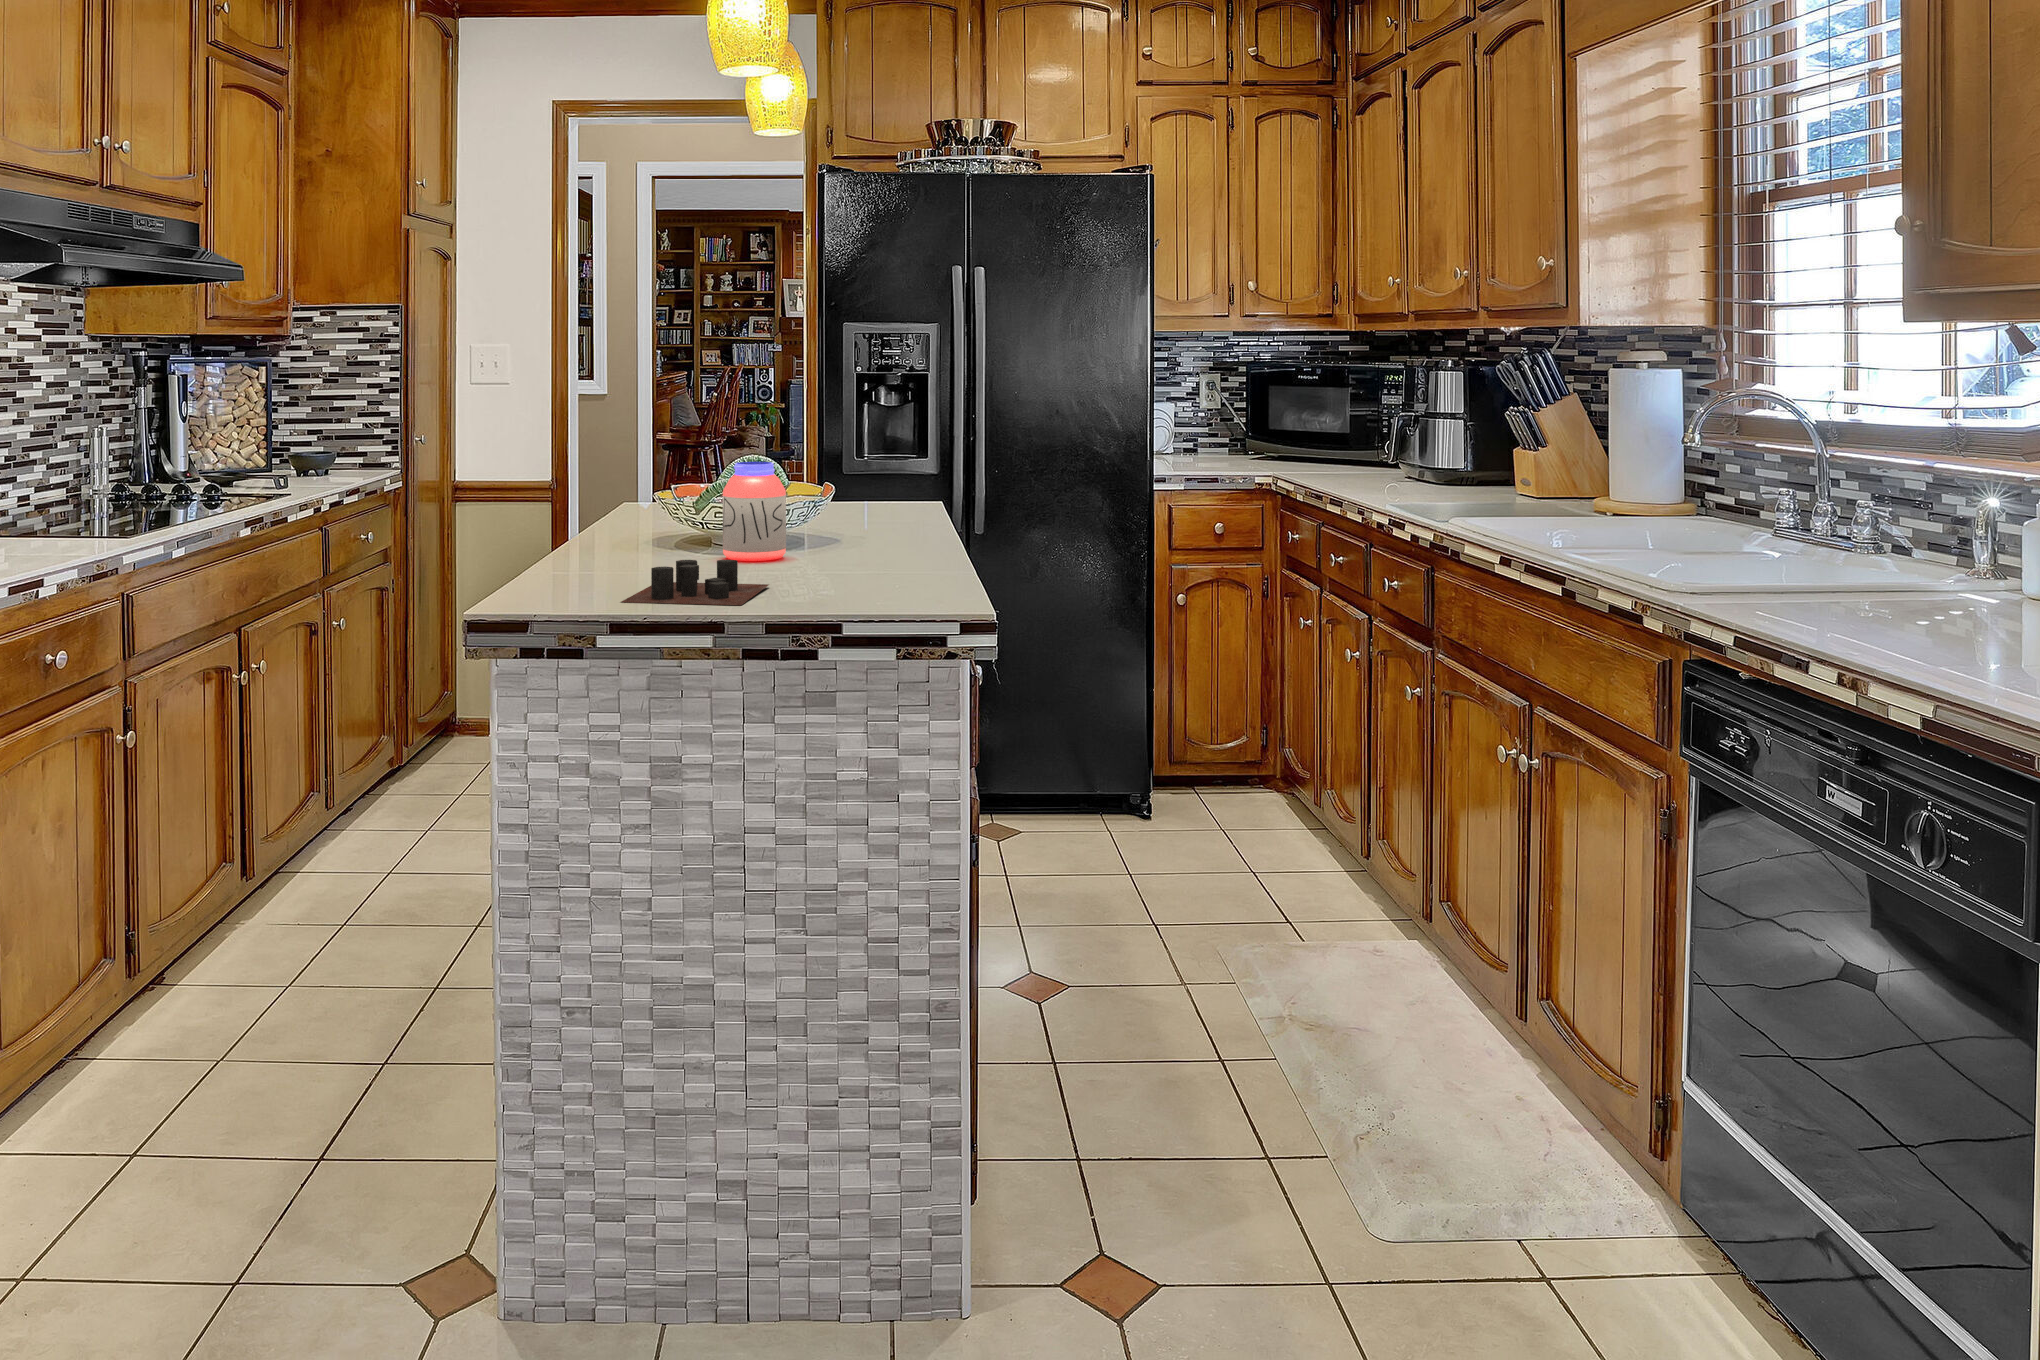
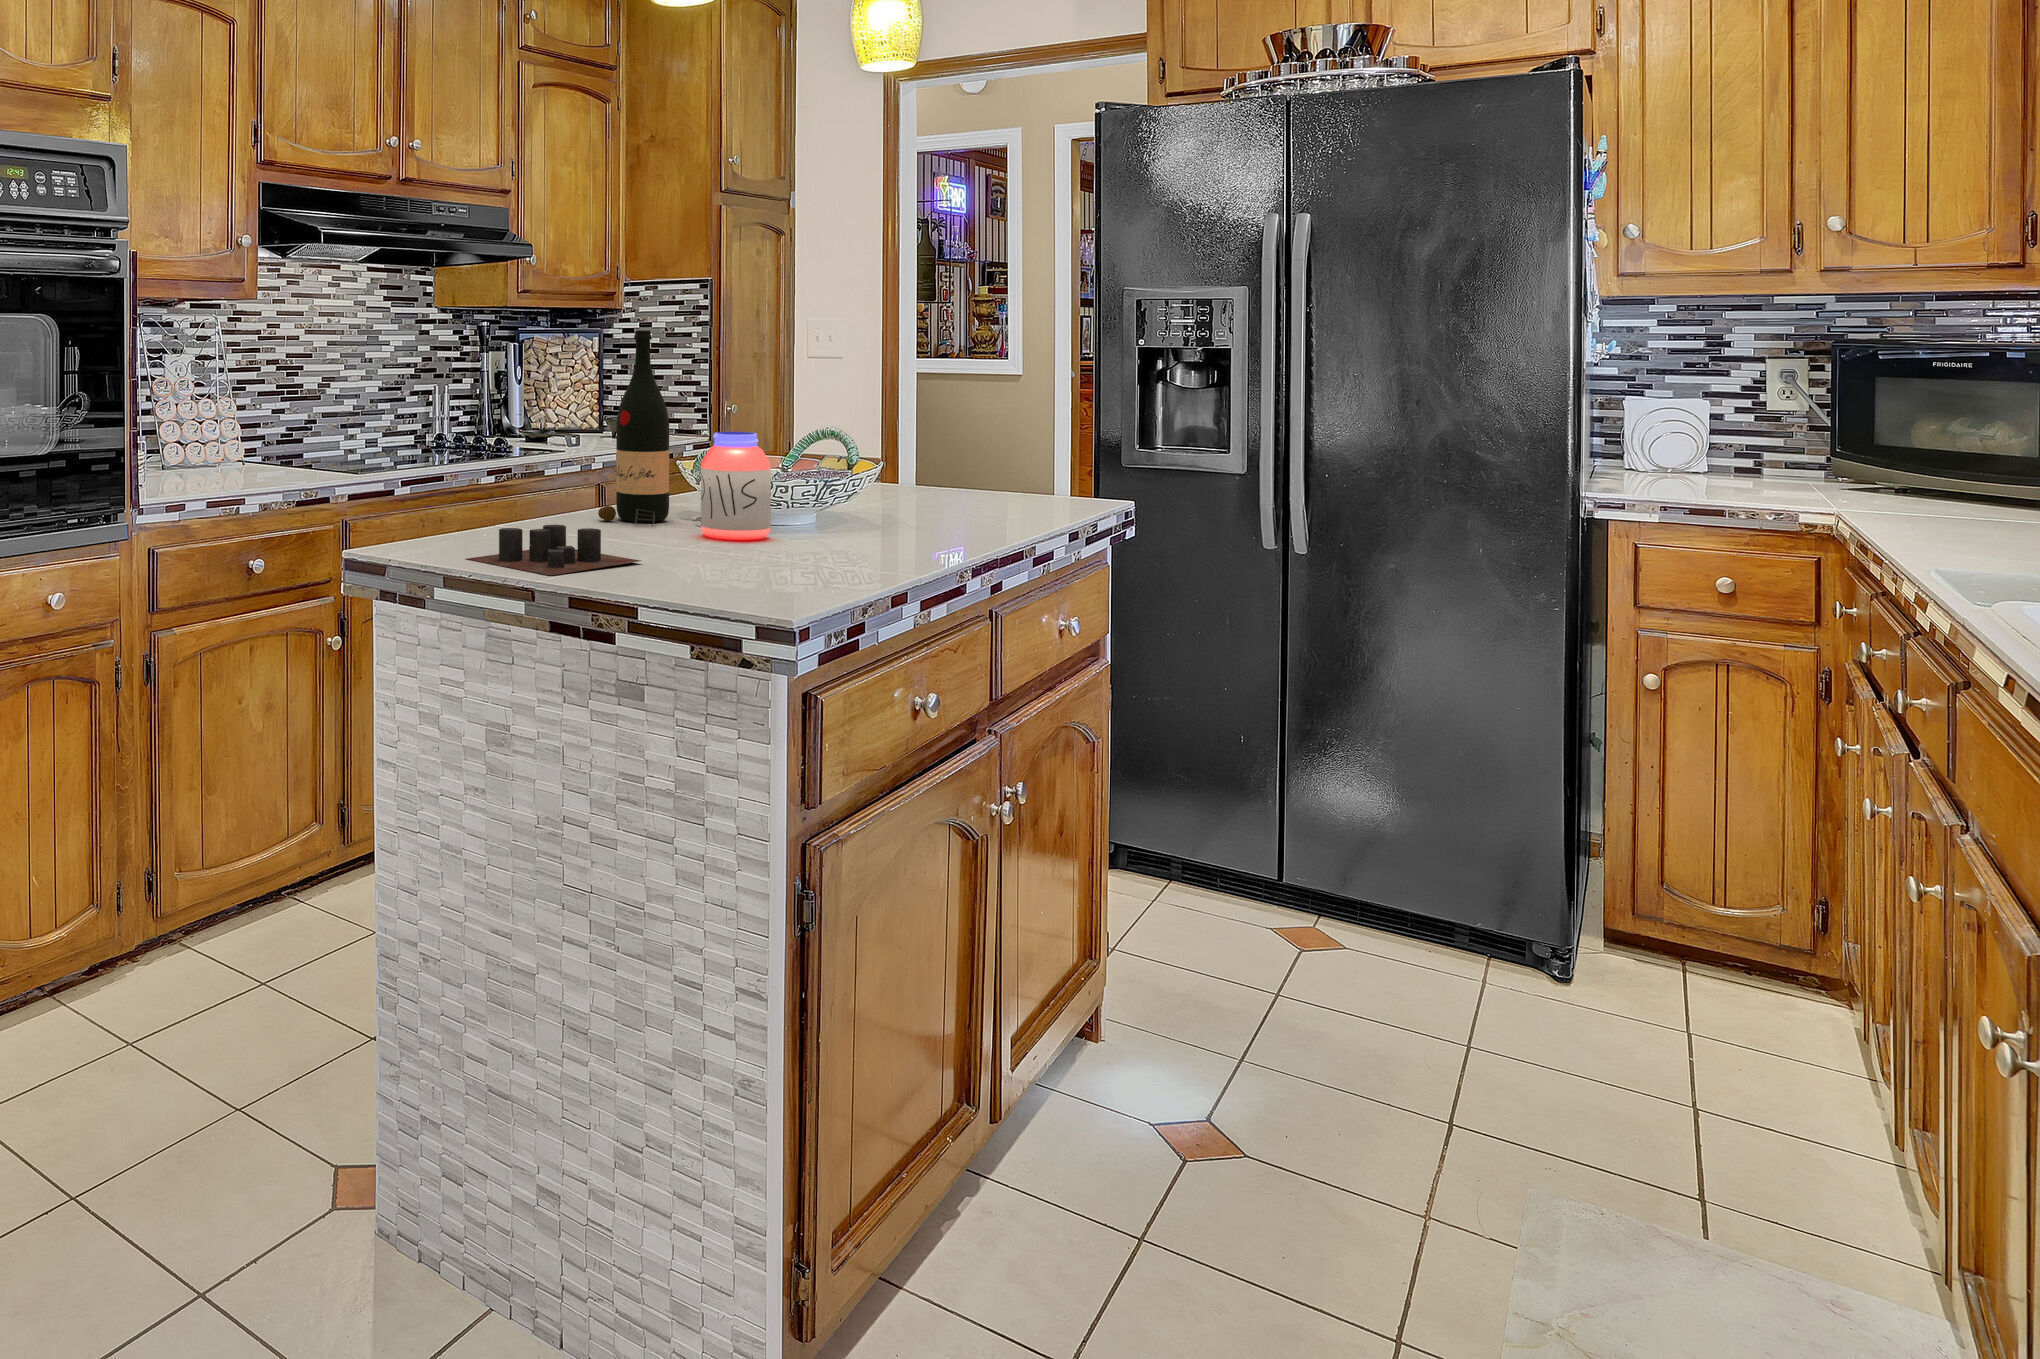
wine bottle: none [597,368,664,556] -> present [598,330,669,524]

